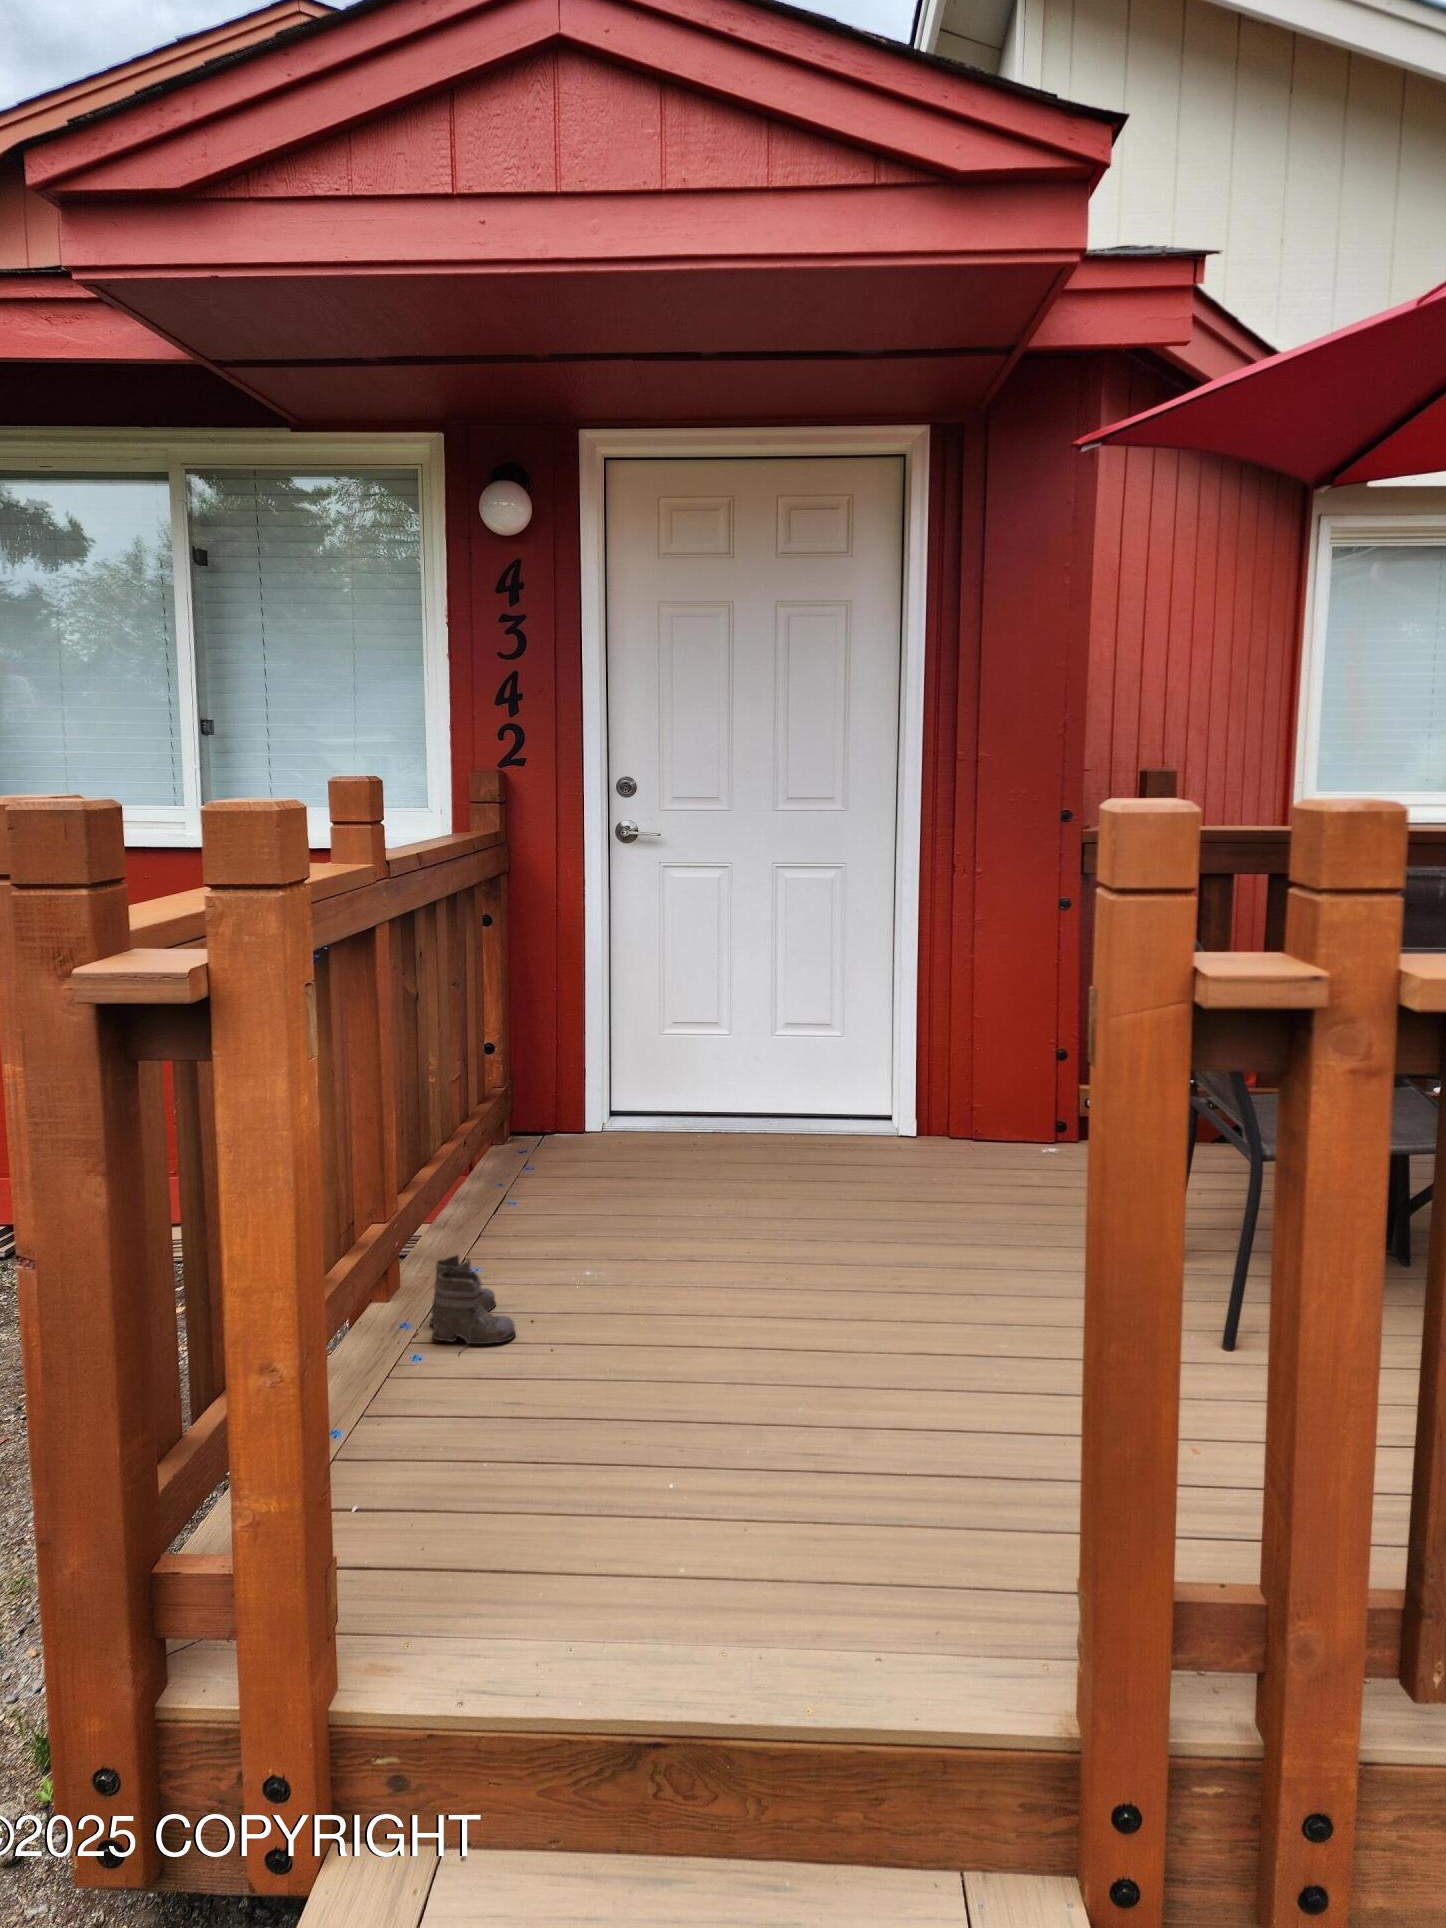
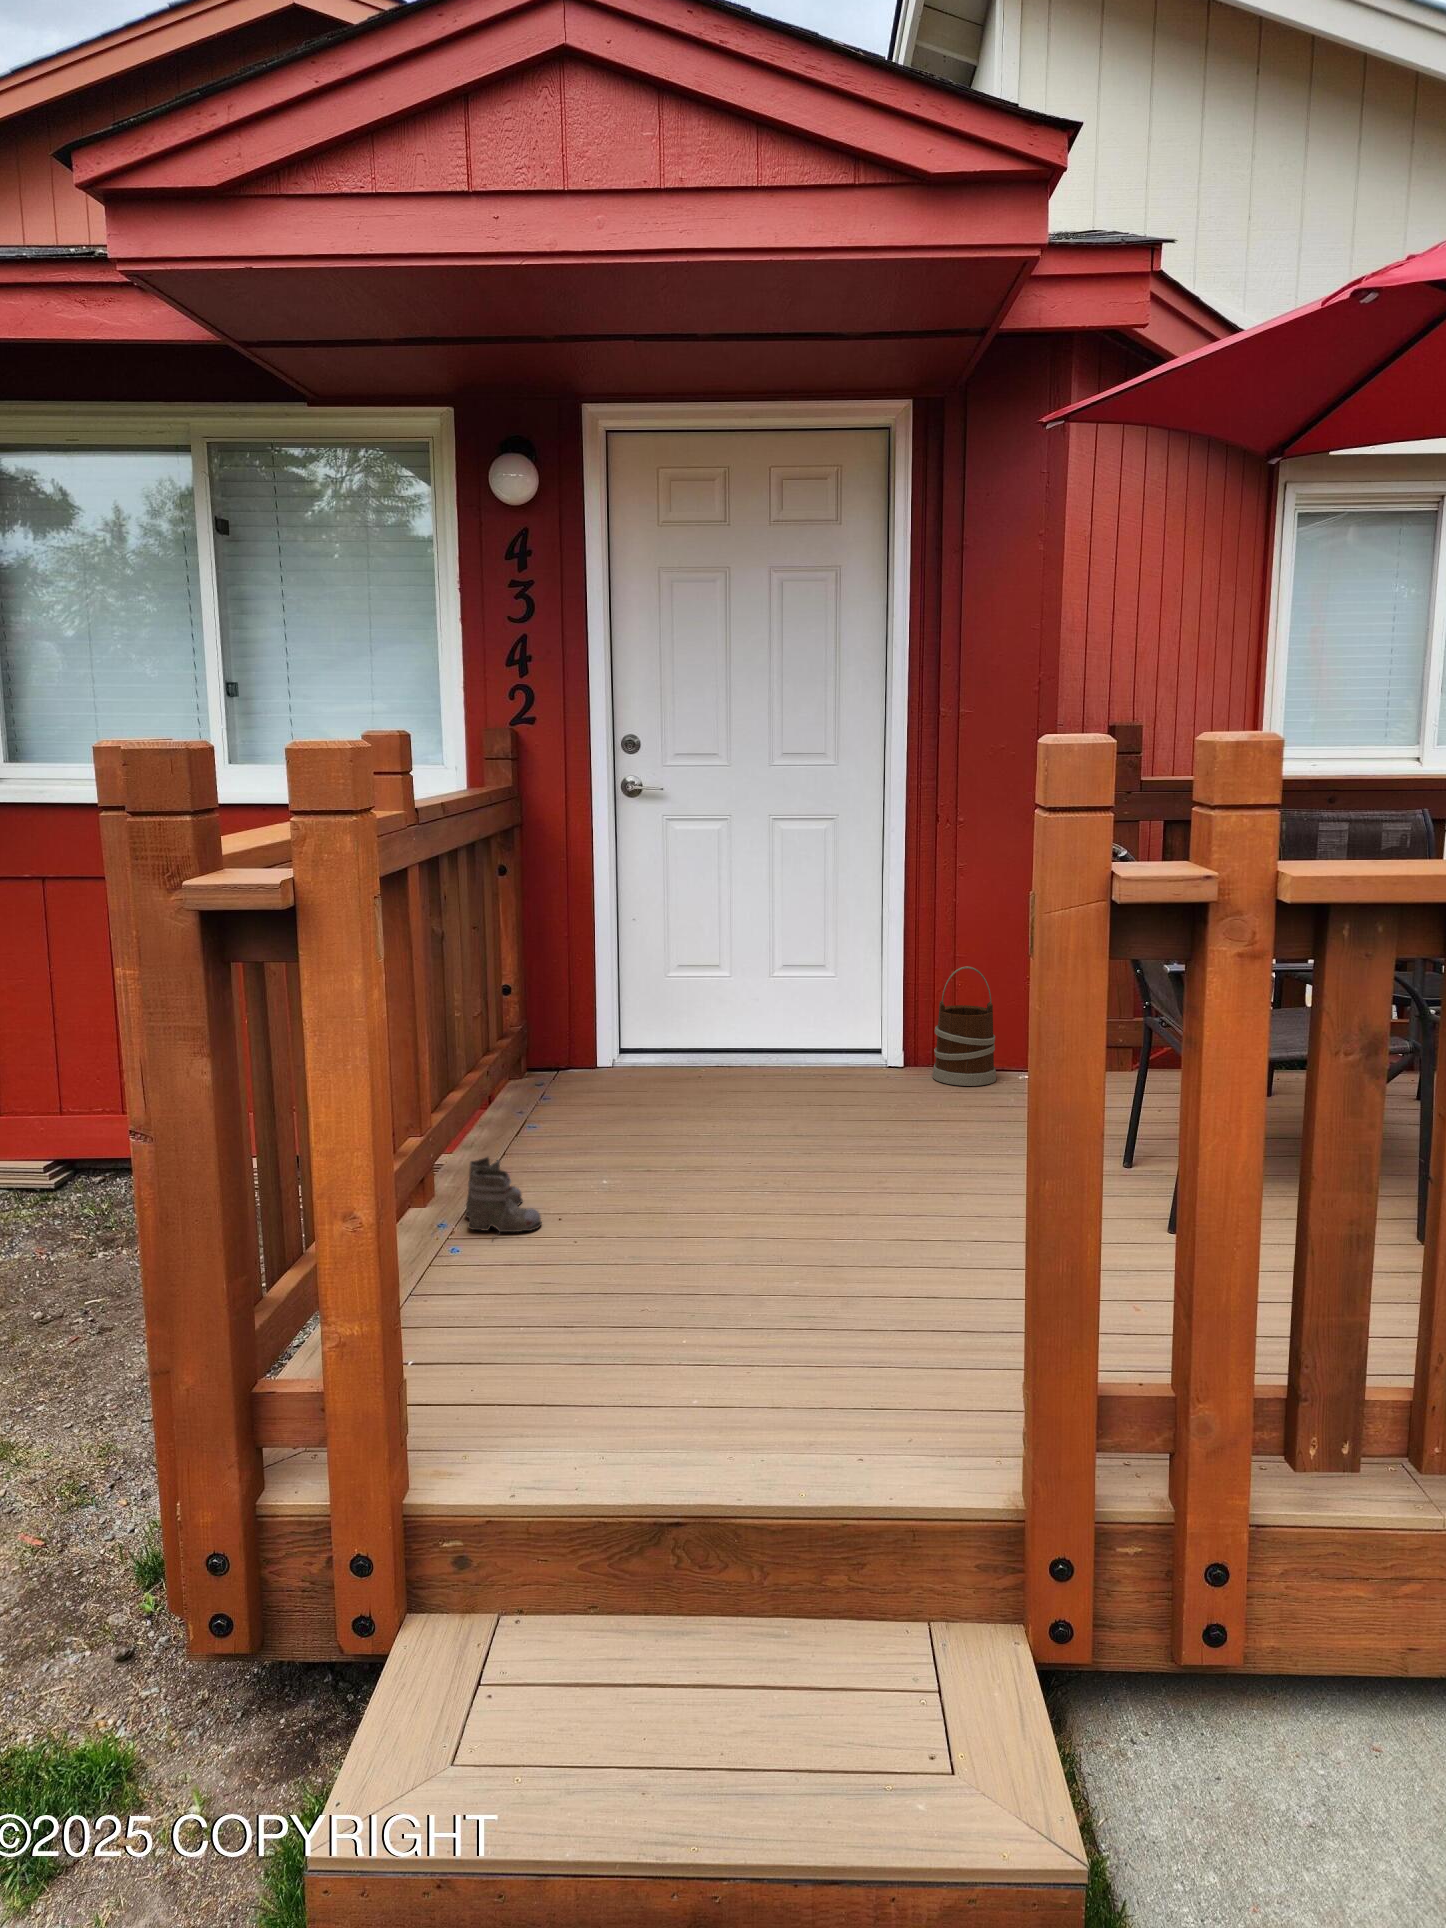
wooden bucket: none [956,1037,1027,1170] -> present [932,967,996,1086]

